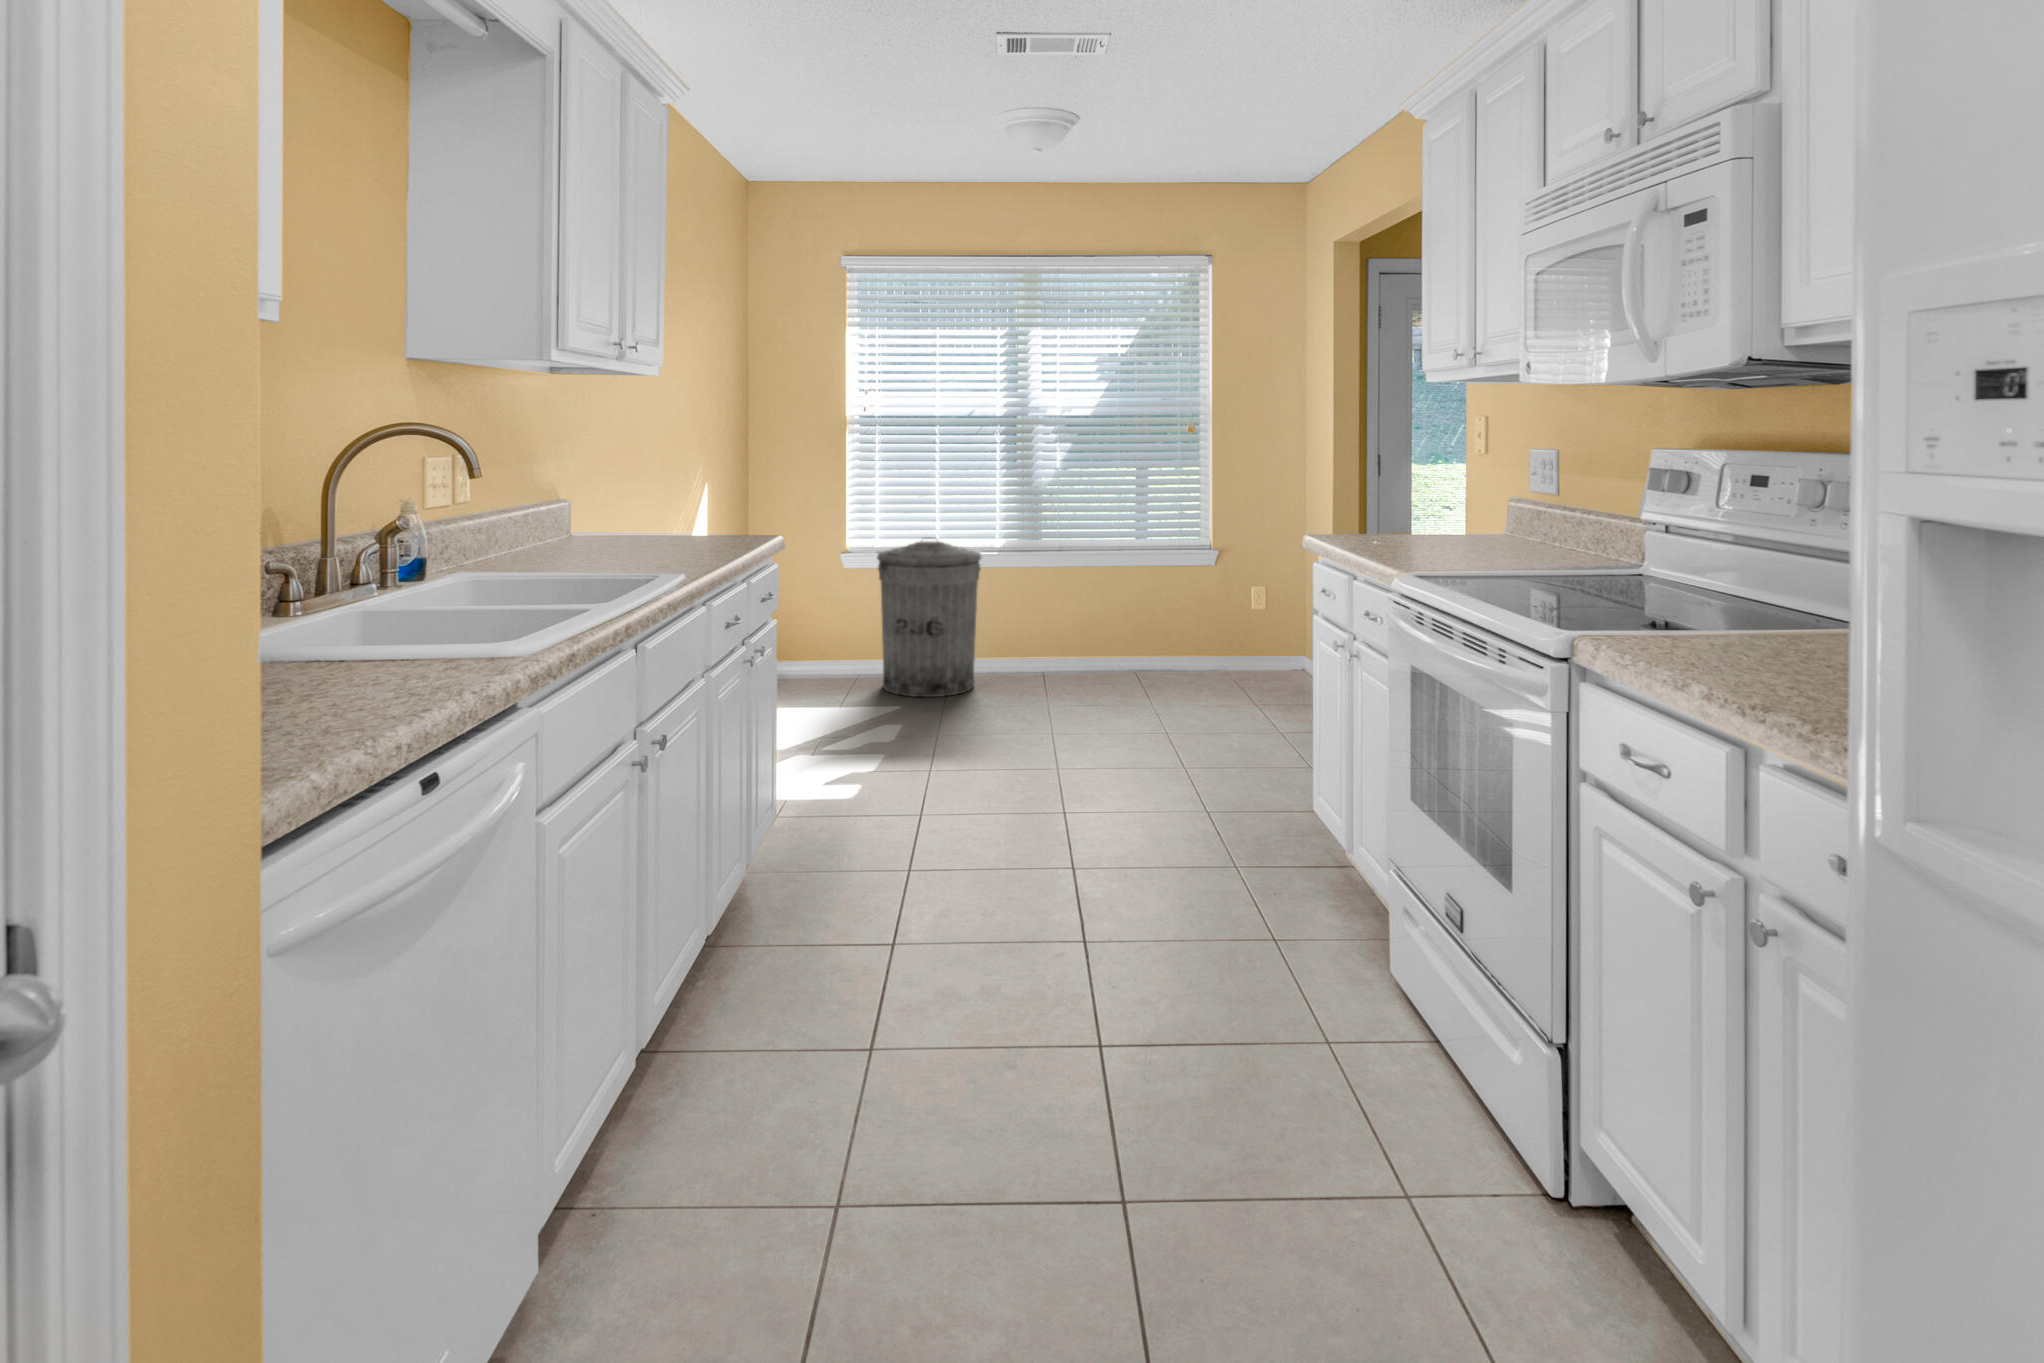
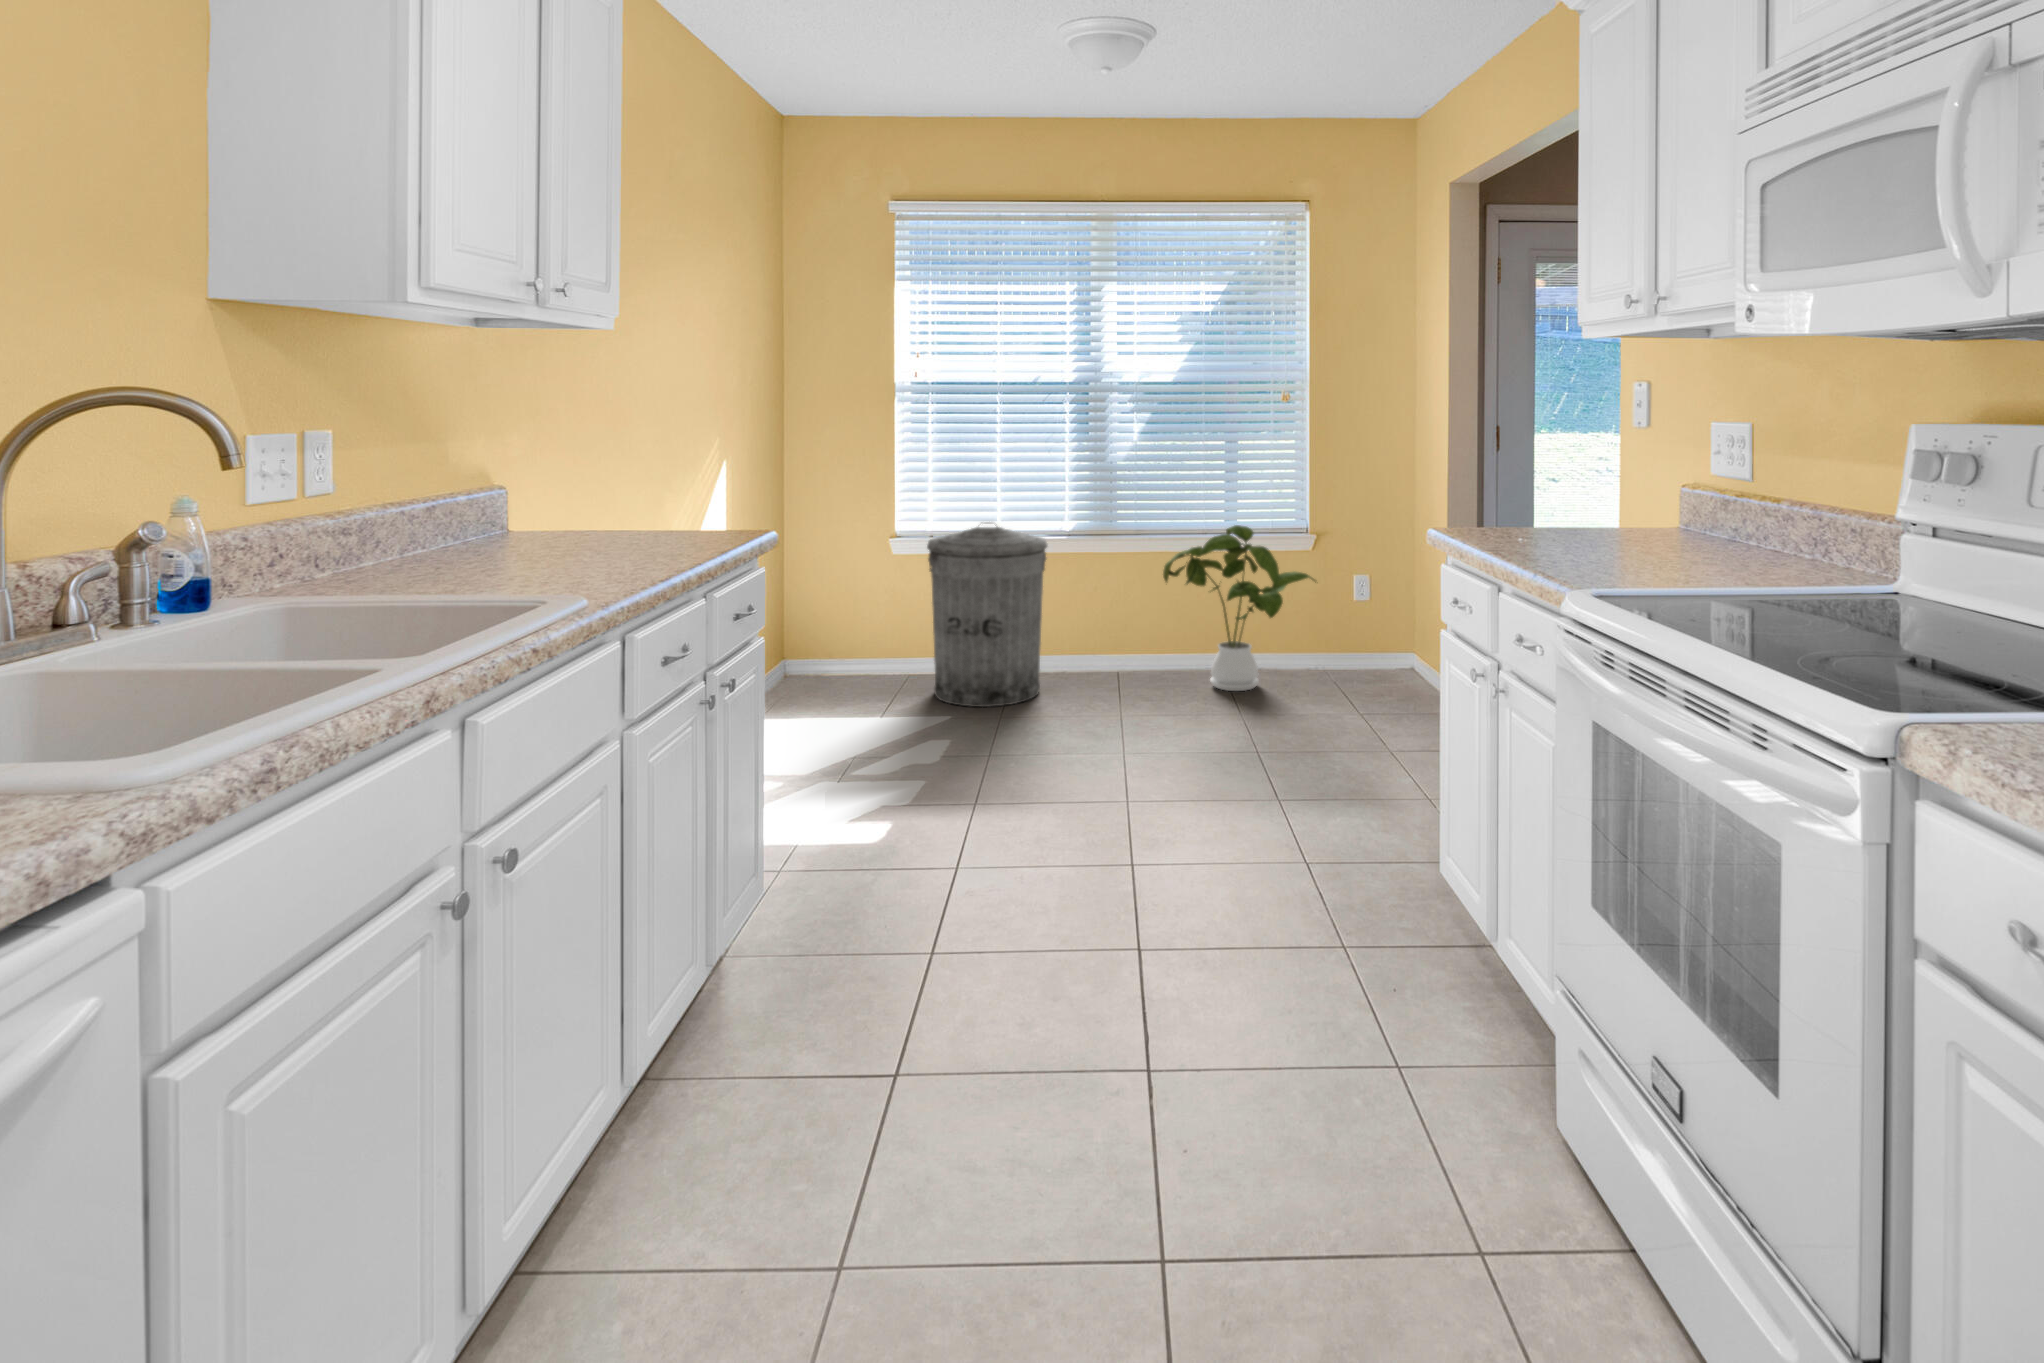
house plant: none [1082,540,1218,686] -> present [1163,525,1316,691]

